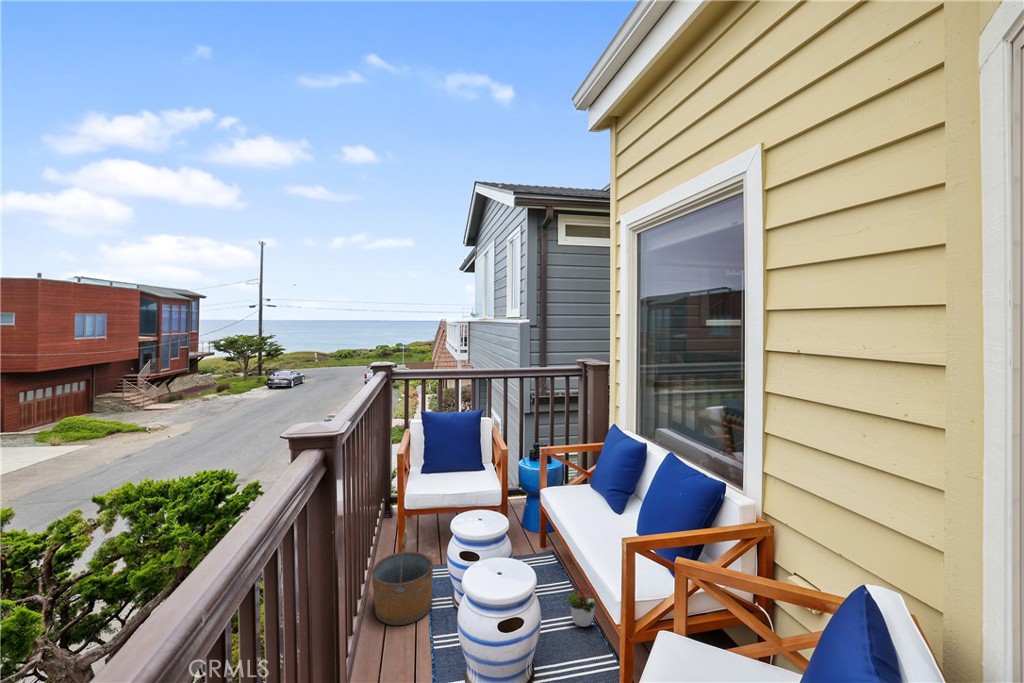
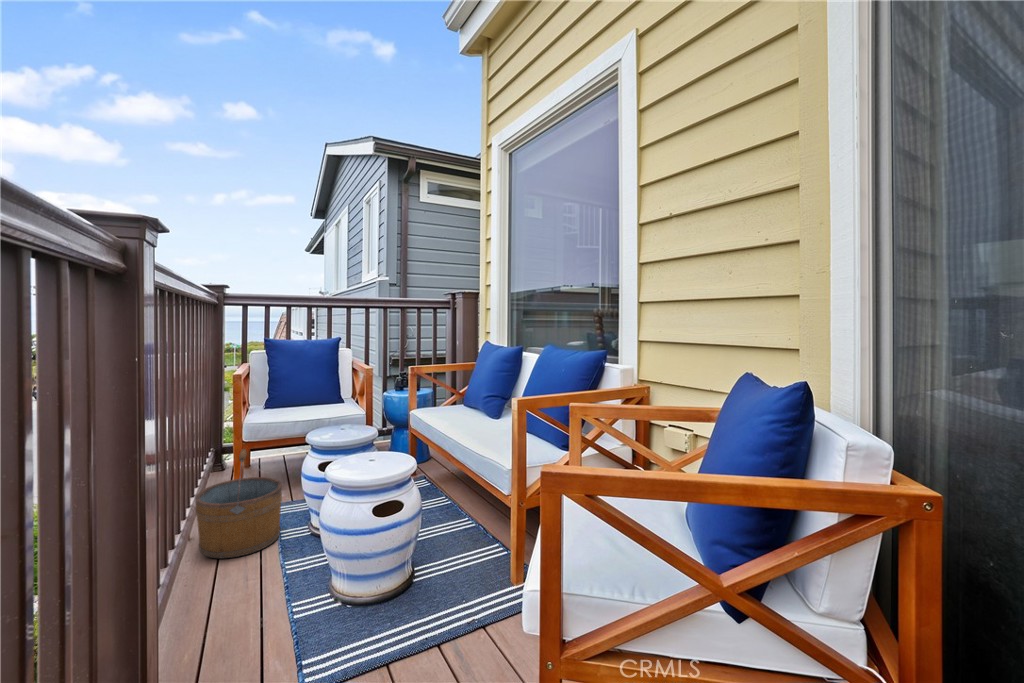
decorative plant: present [567,579,595,627] -> none [447,477,478,529]

